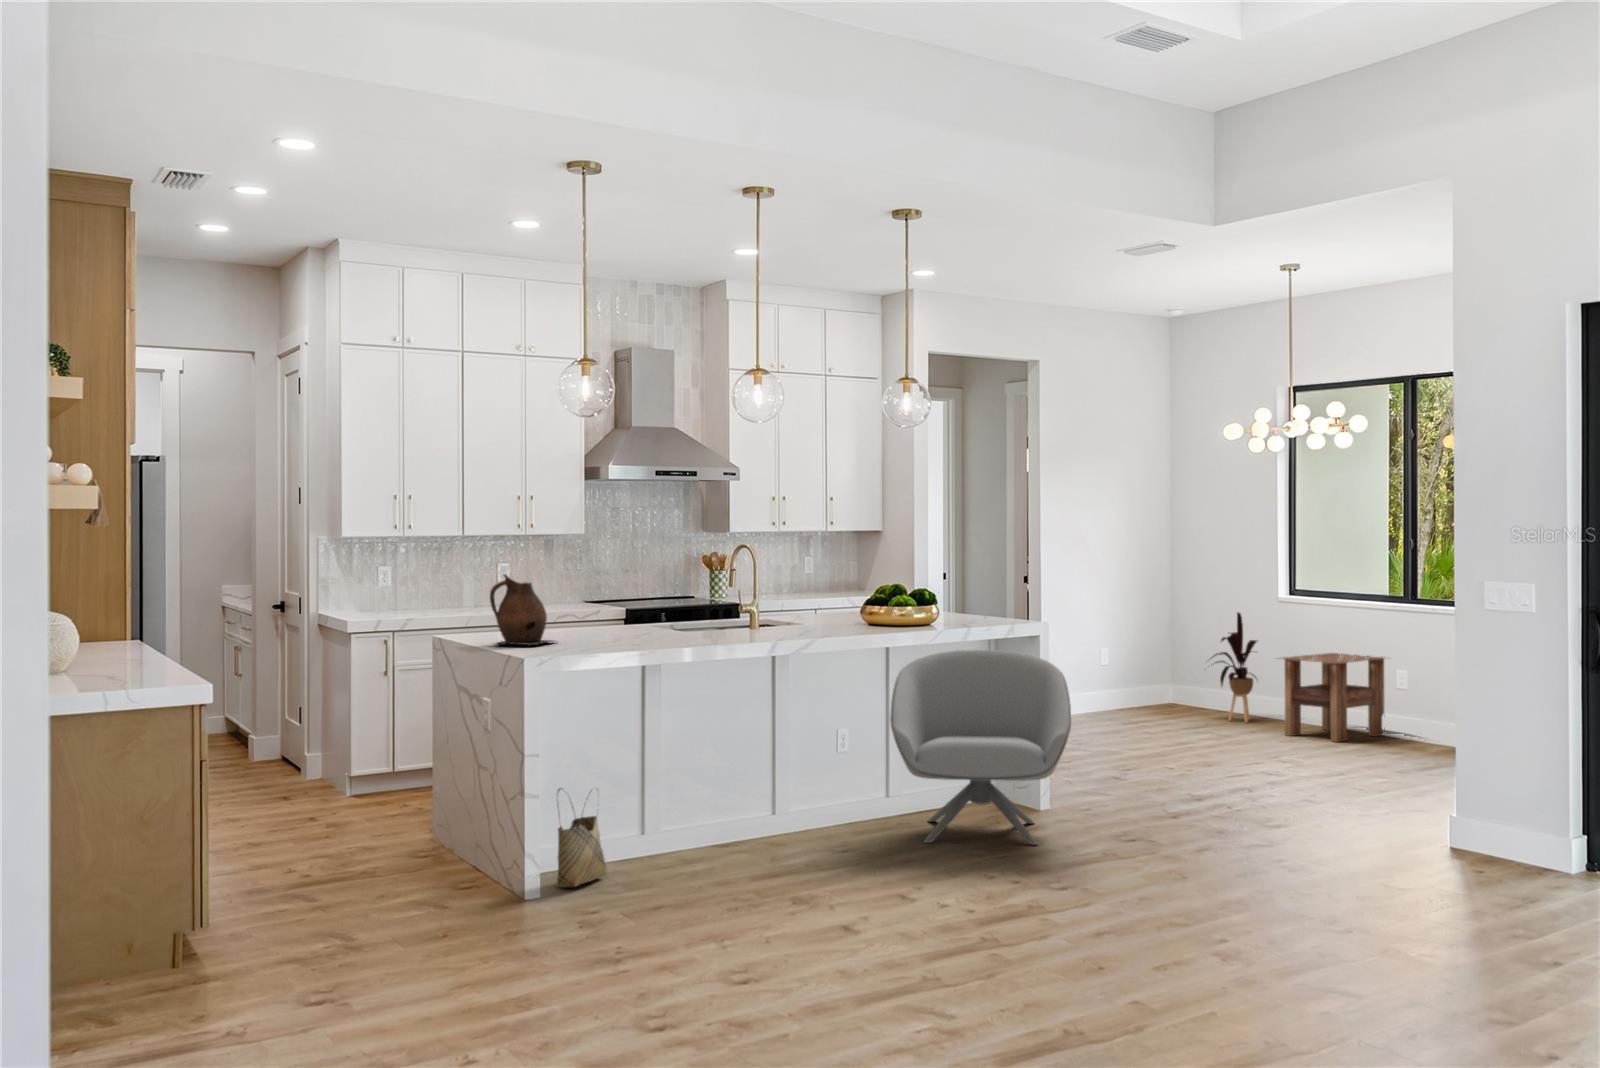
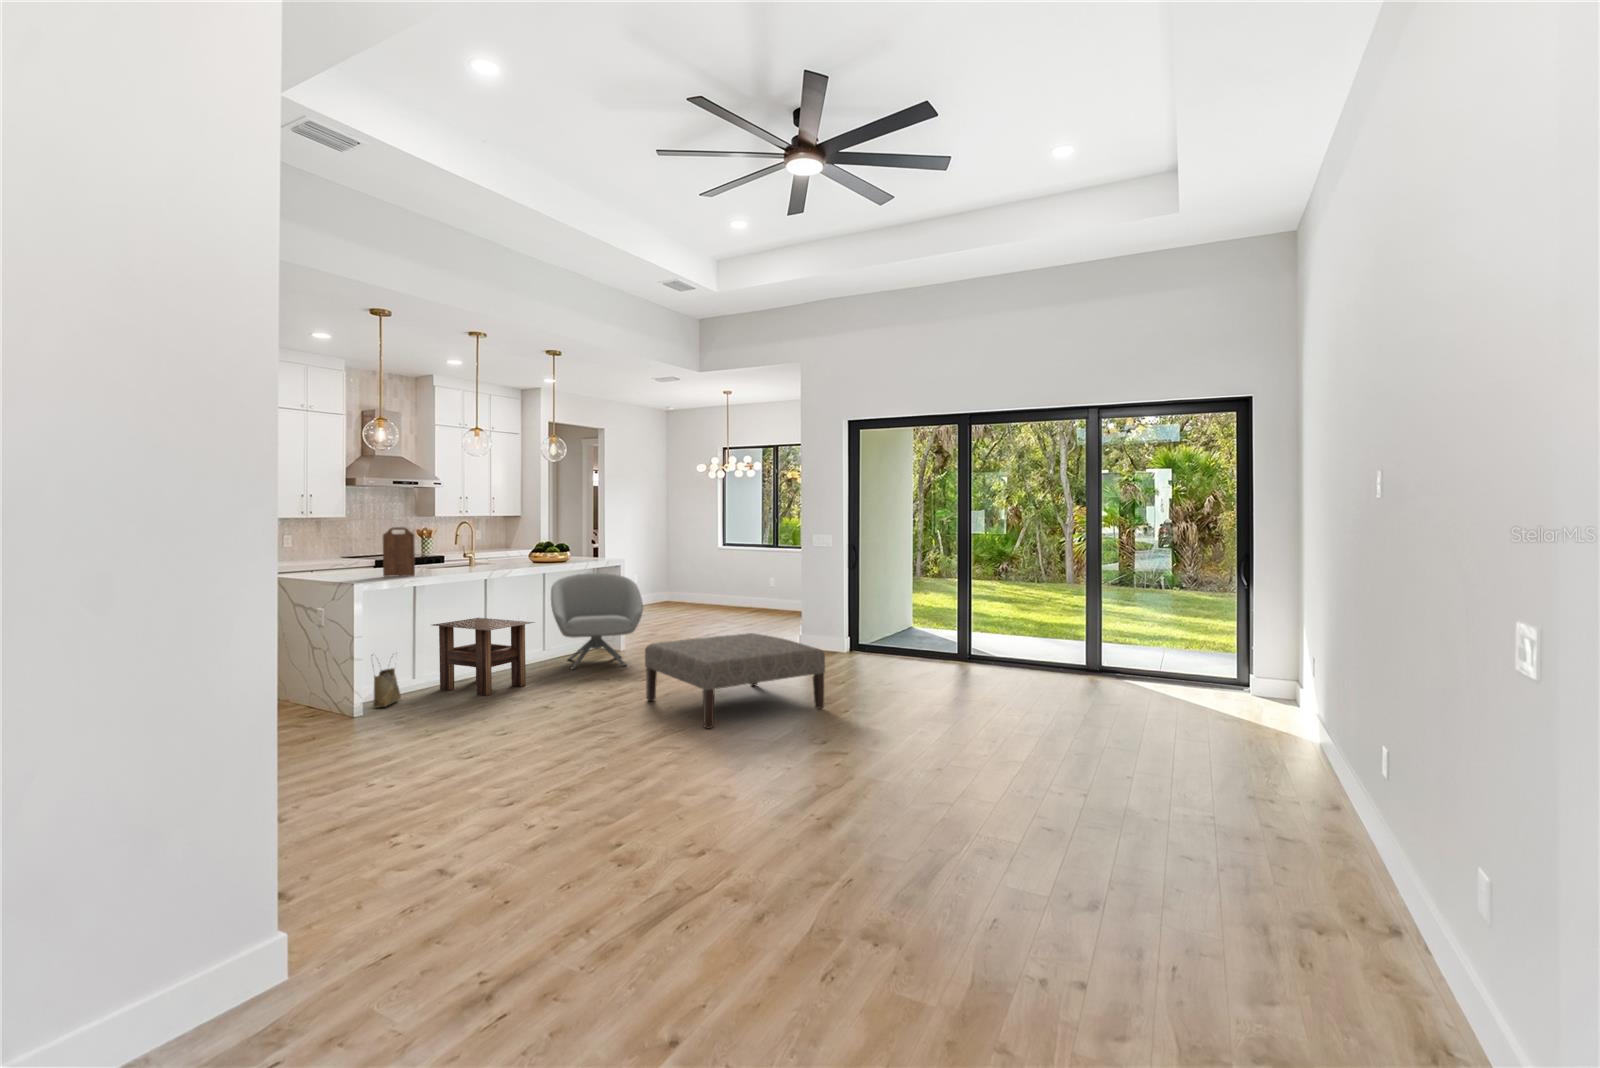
cutting board: none [590,557,641,647] -> present [383,527,415,577]
ceramic pitcher: present [490,575,553,645] -> none [317,537,360,578]
house plant: present [1213,612,1257,723] -> none [683,554,709,607]
side table: present [1282,653,1385,742] -> present [433,618,534,696]
ottoman: none [1043,801,1454,1015] -> present [645,633,825,729]

